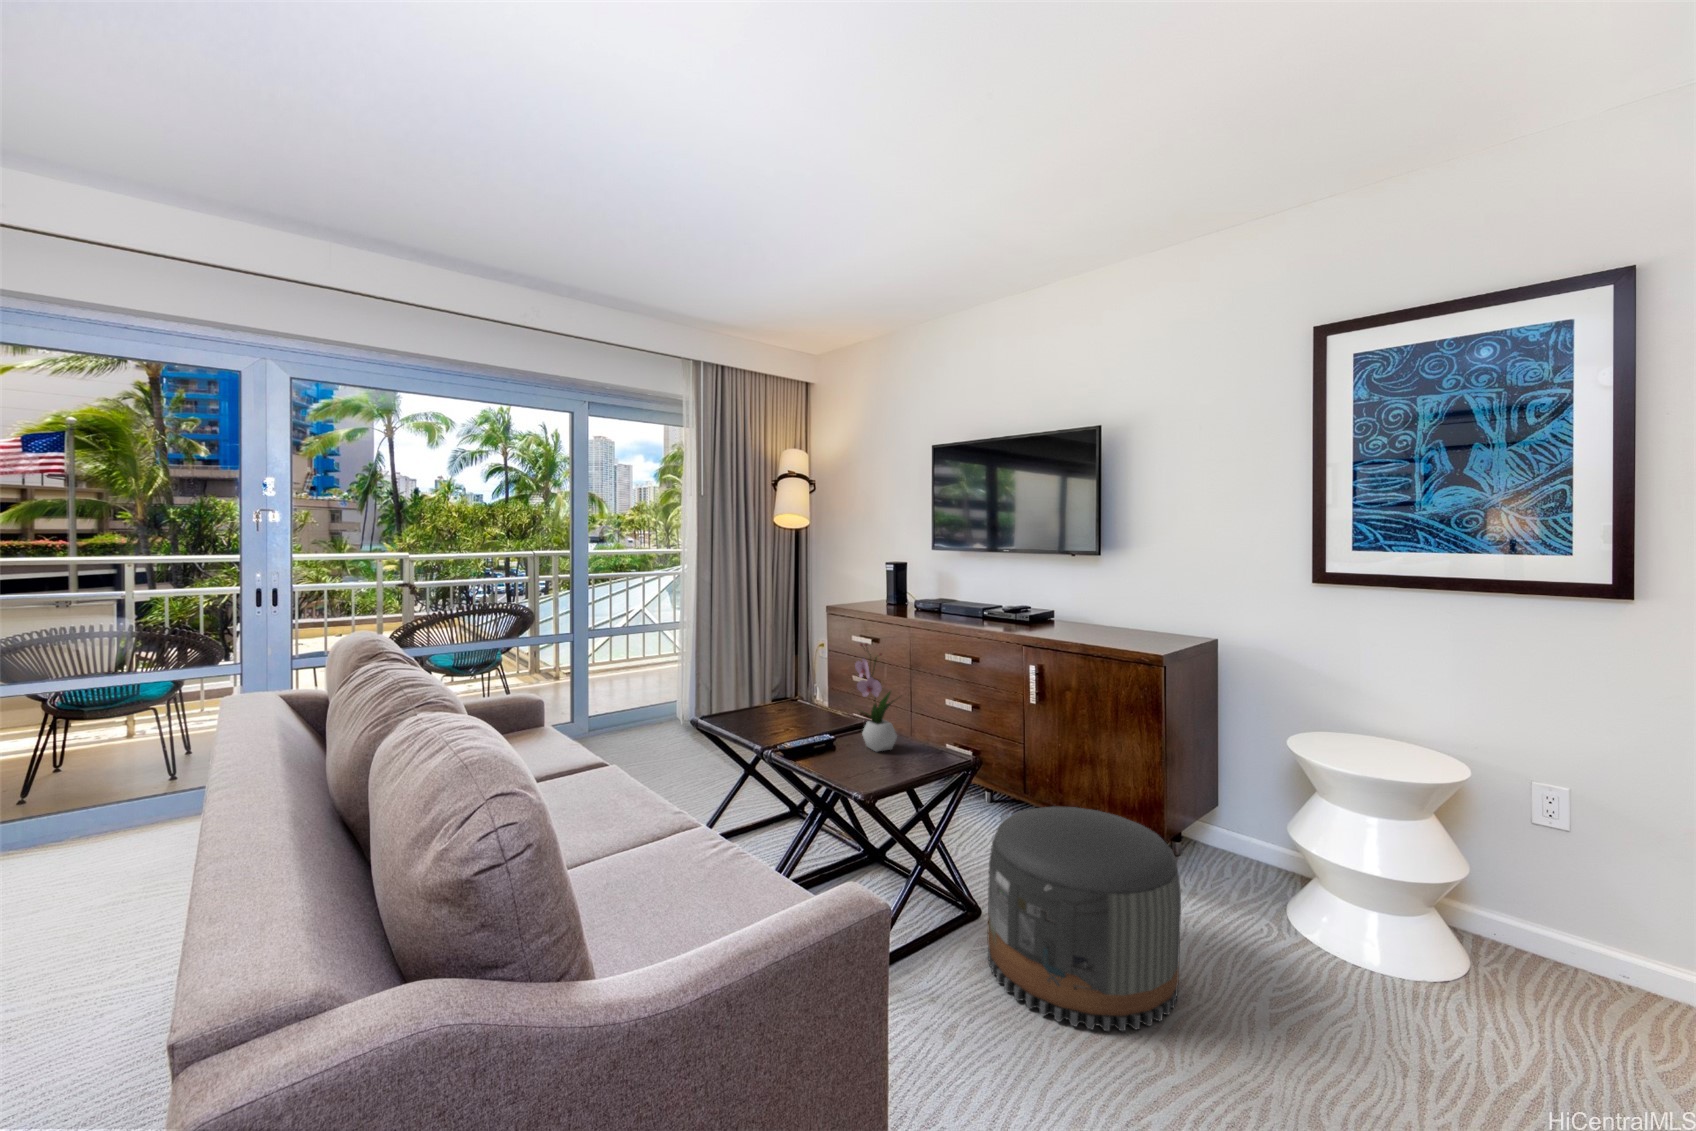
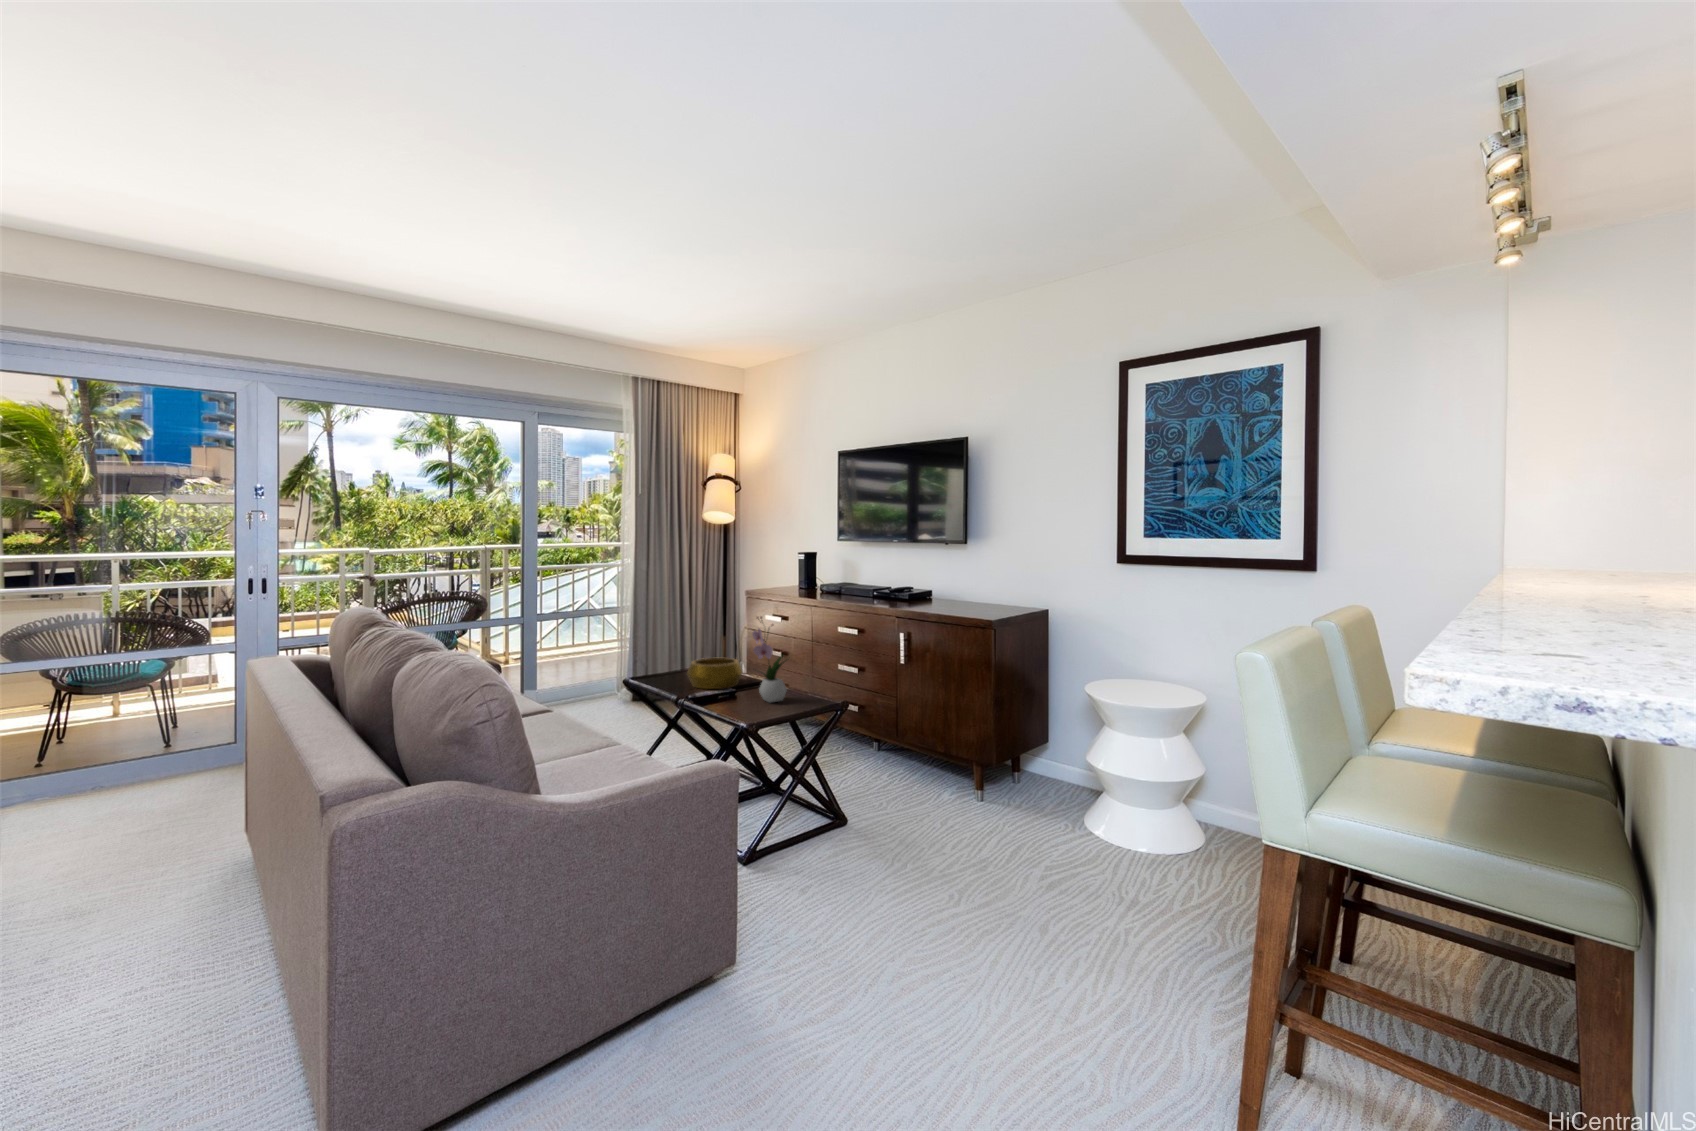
decorative bowl: none [769,689,836,730] -> present [687,658,743,689]
pouf: present [987,806,1181,1031] -> none [850,740,989,894]

